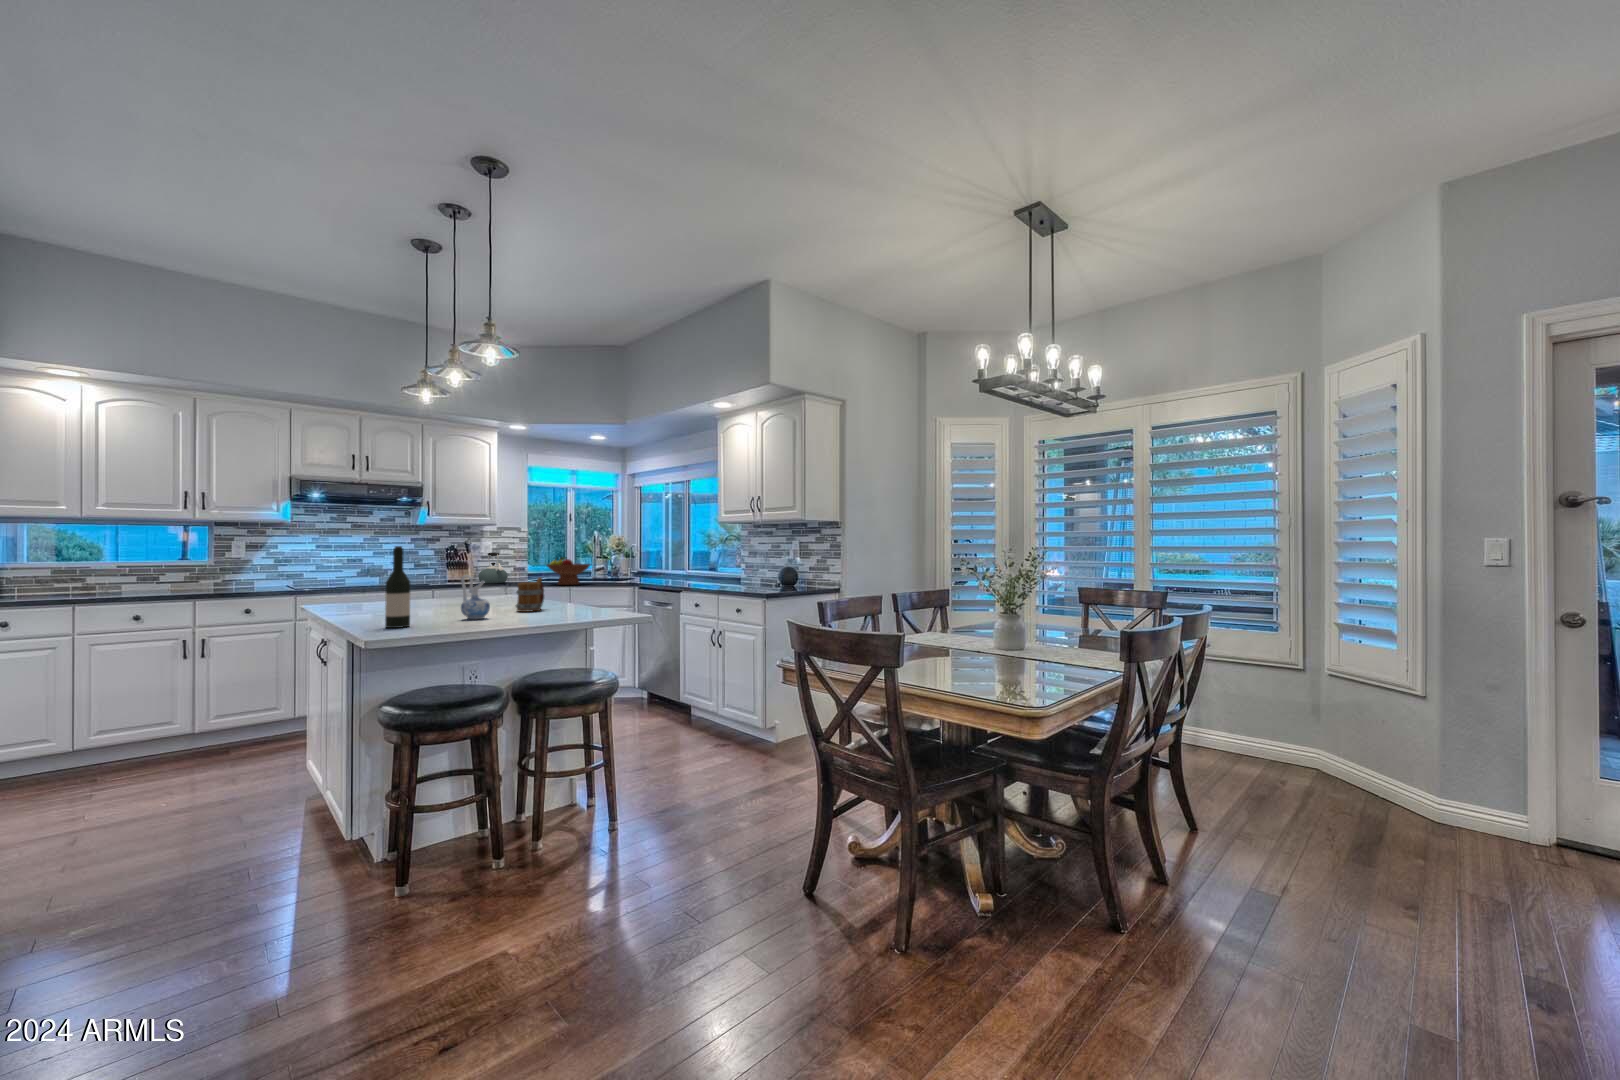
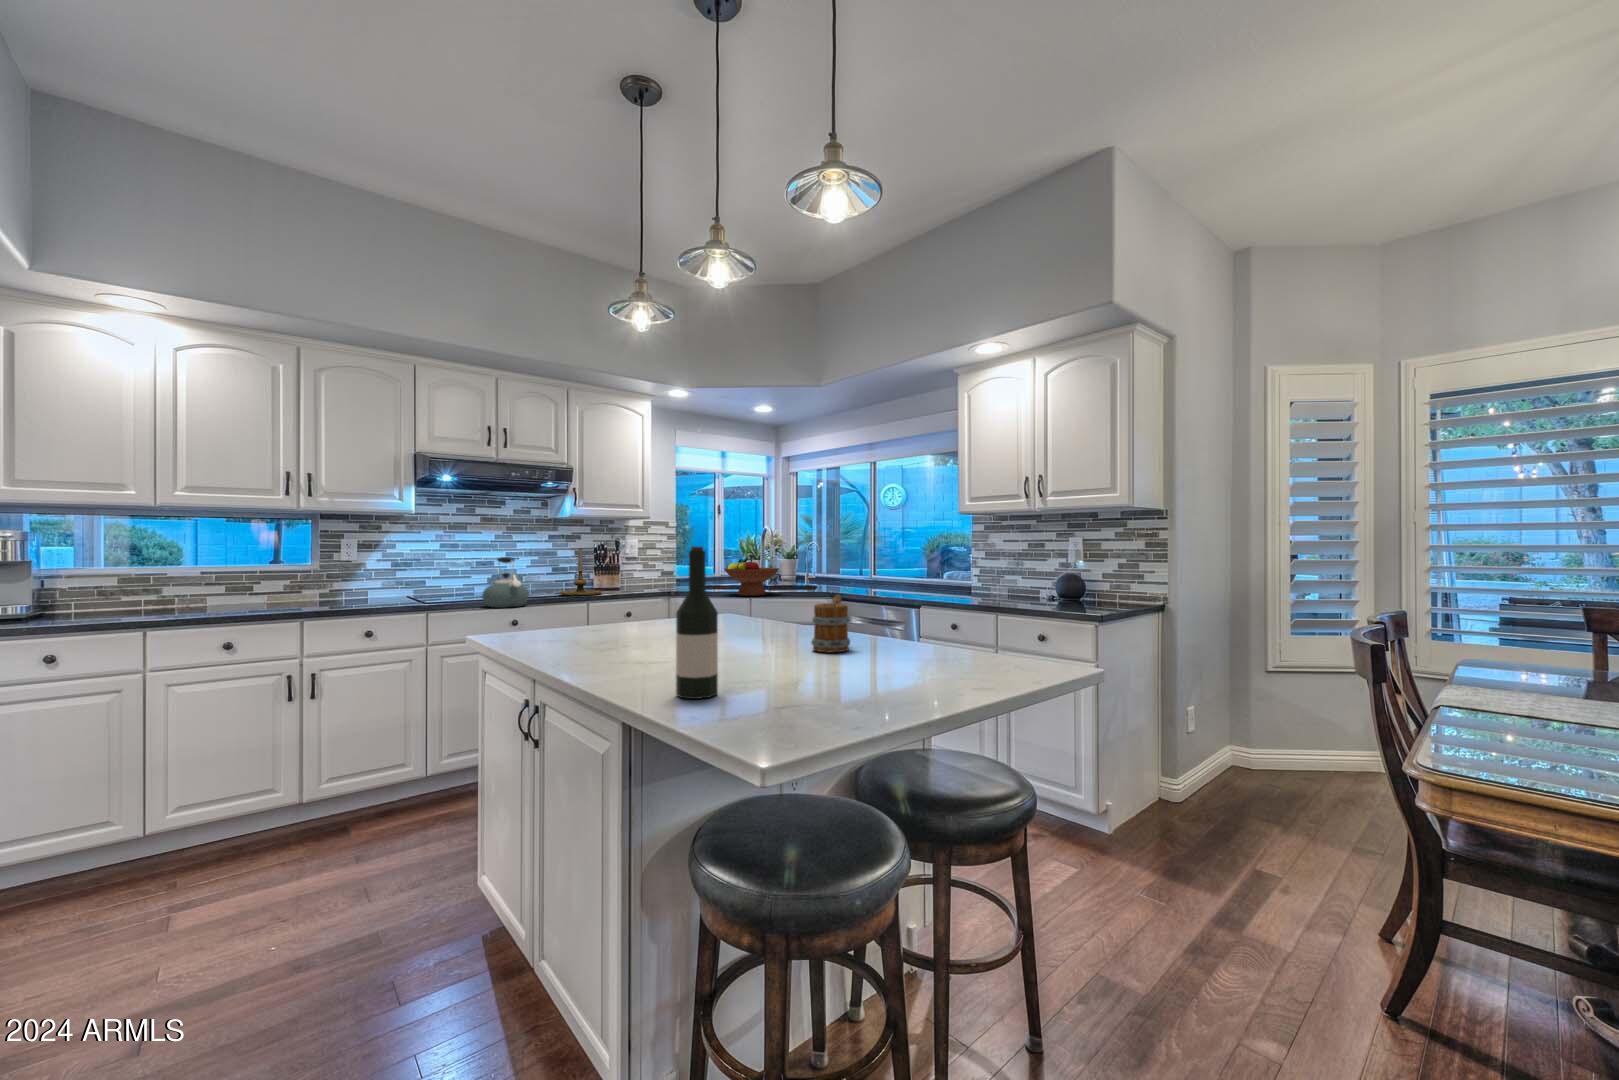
candle holder: none [417,548,454,586] -> present [558,548,602,596]
kettle: present [479,552,508,584] -> present [482,557,529,608]
ceramic pitcher: present [461,575,490,619] -> none [766,595,812,673]

